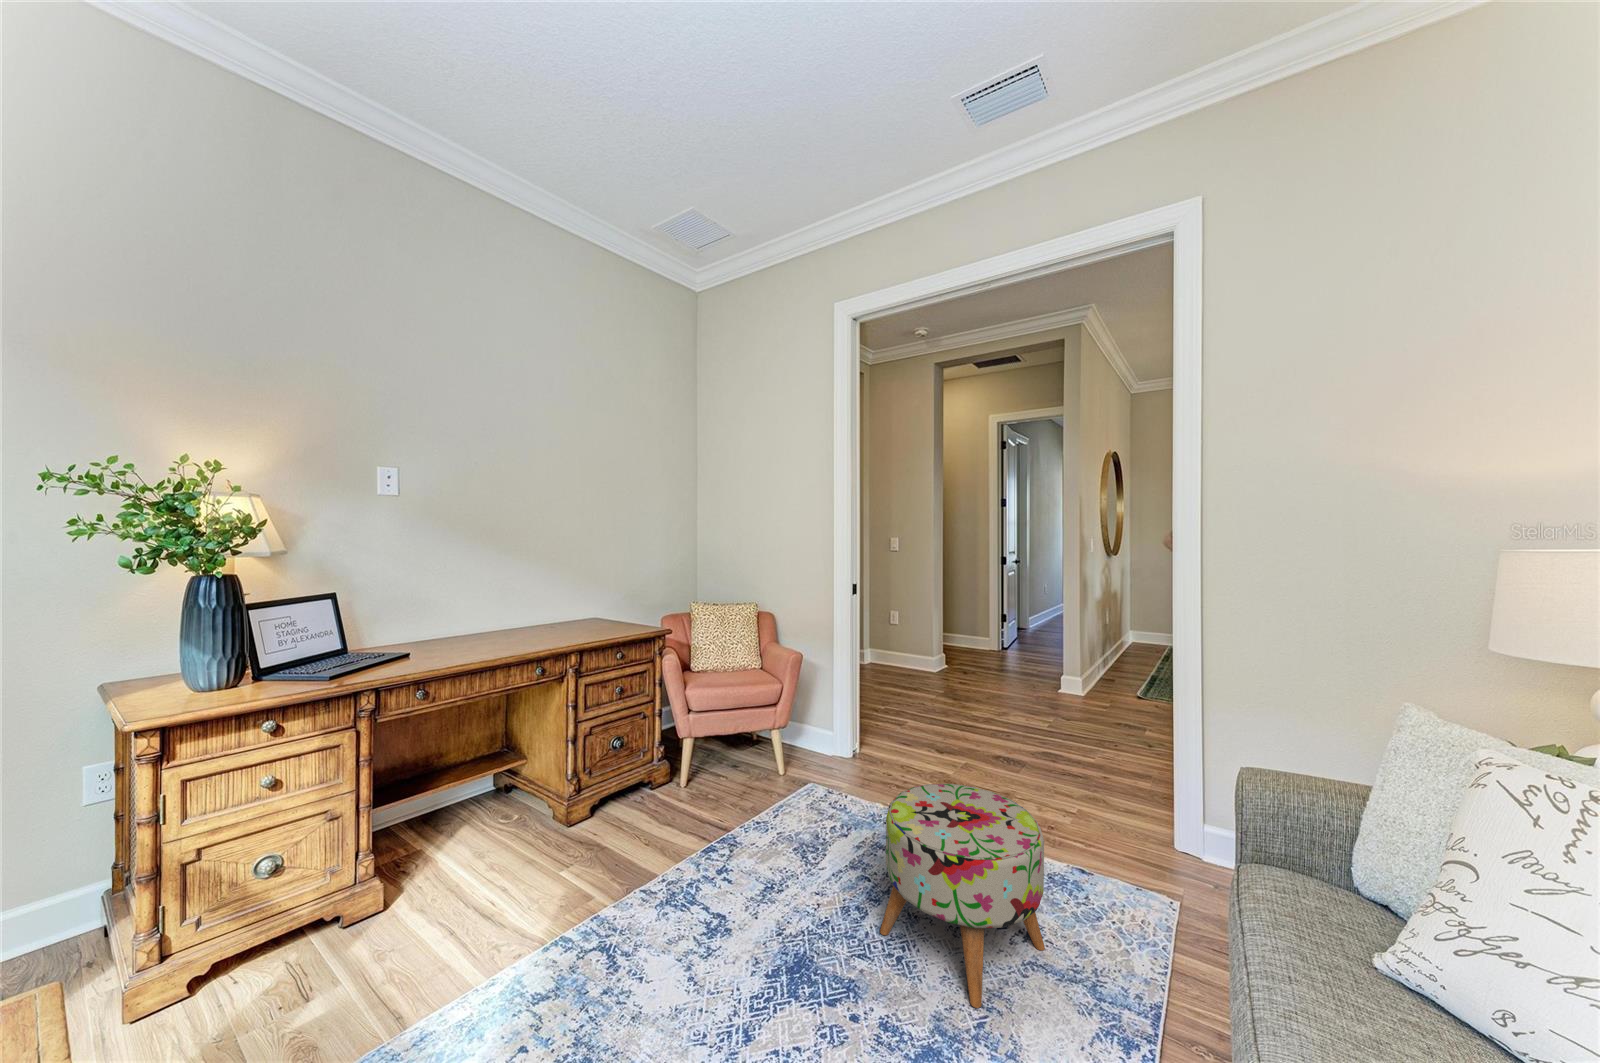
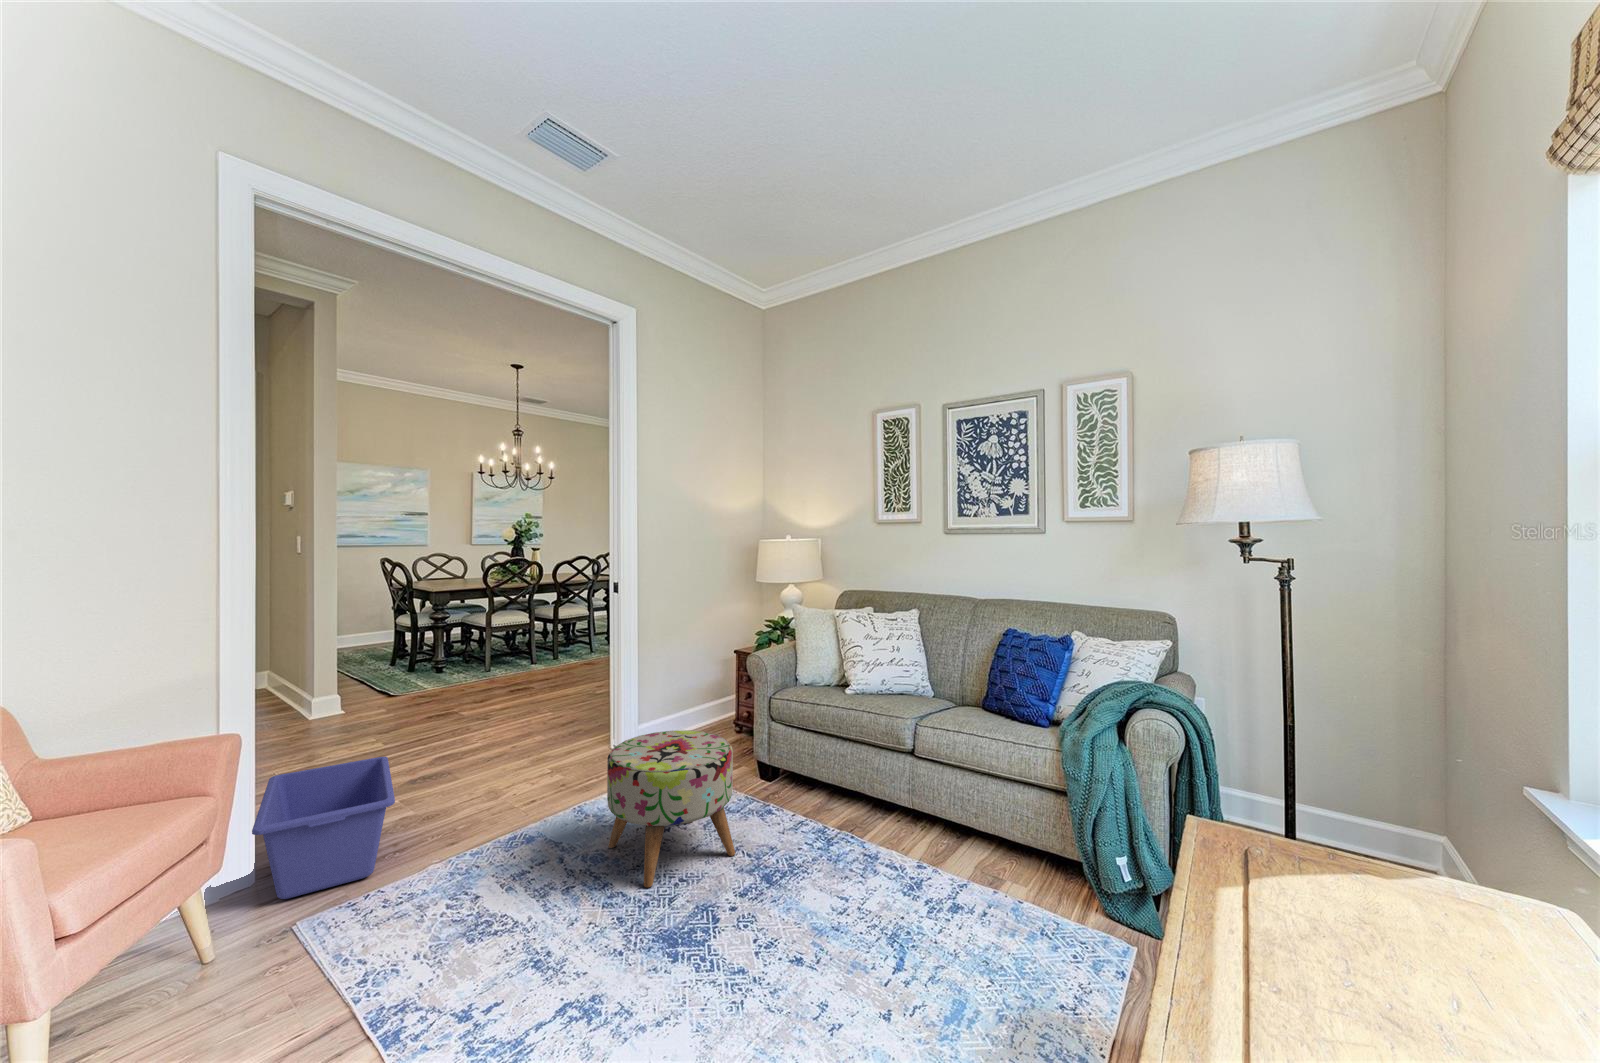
storage bin: none [816,701,936,786] -> present [252,757,395,899]

